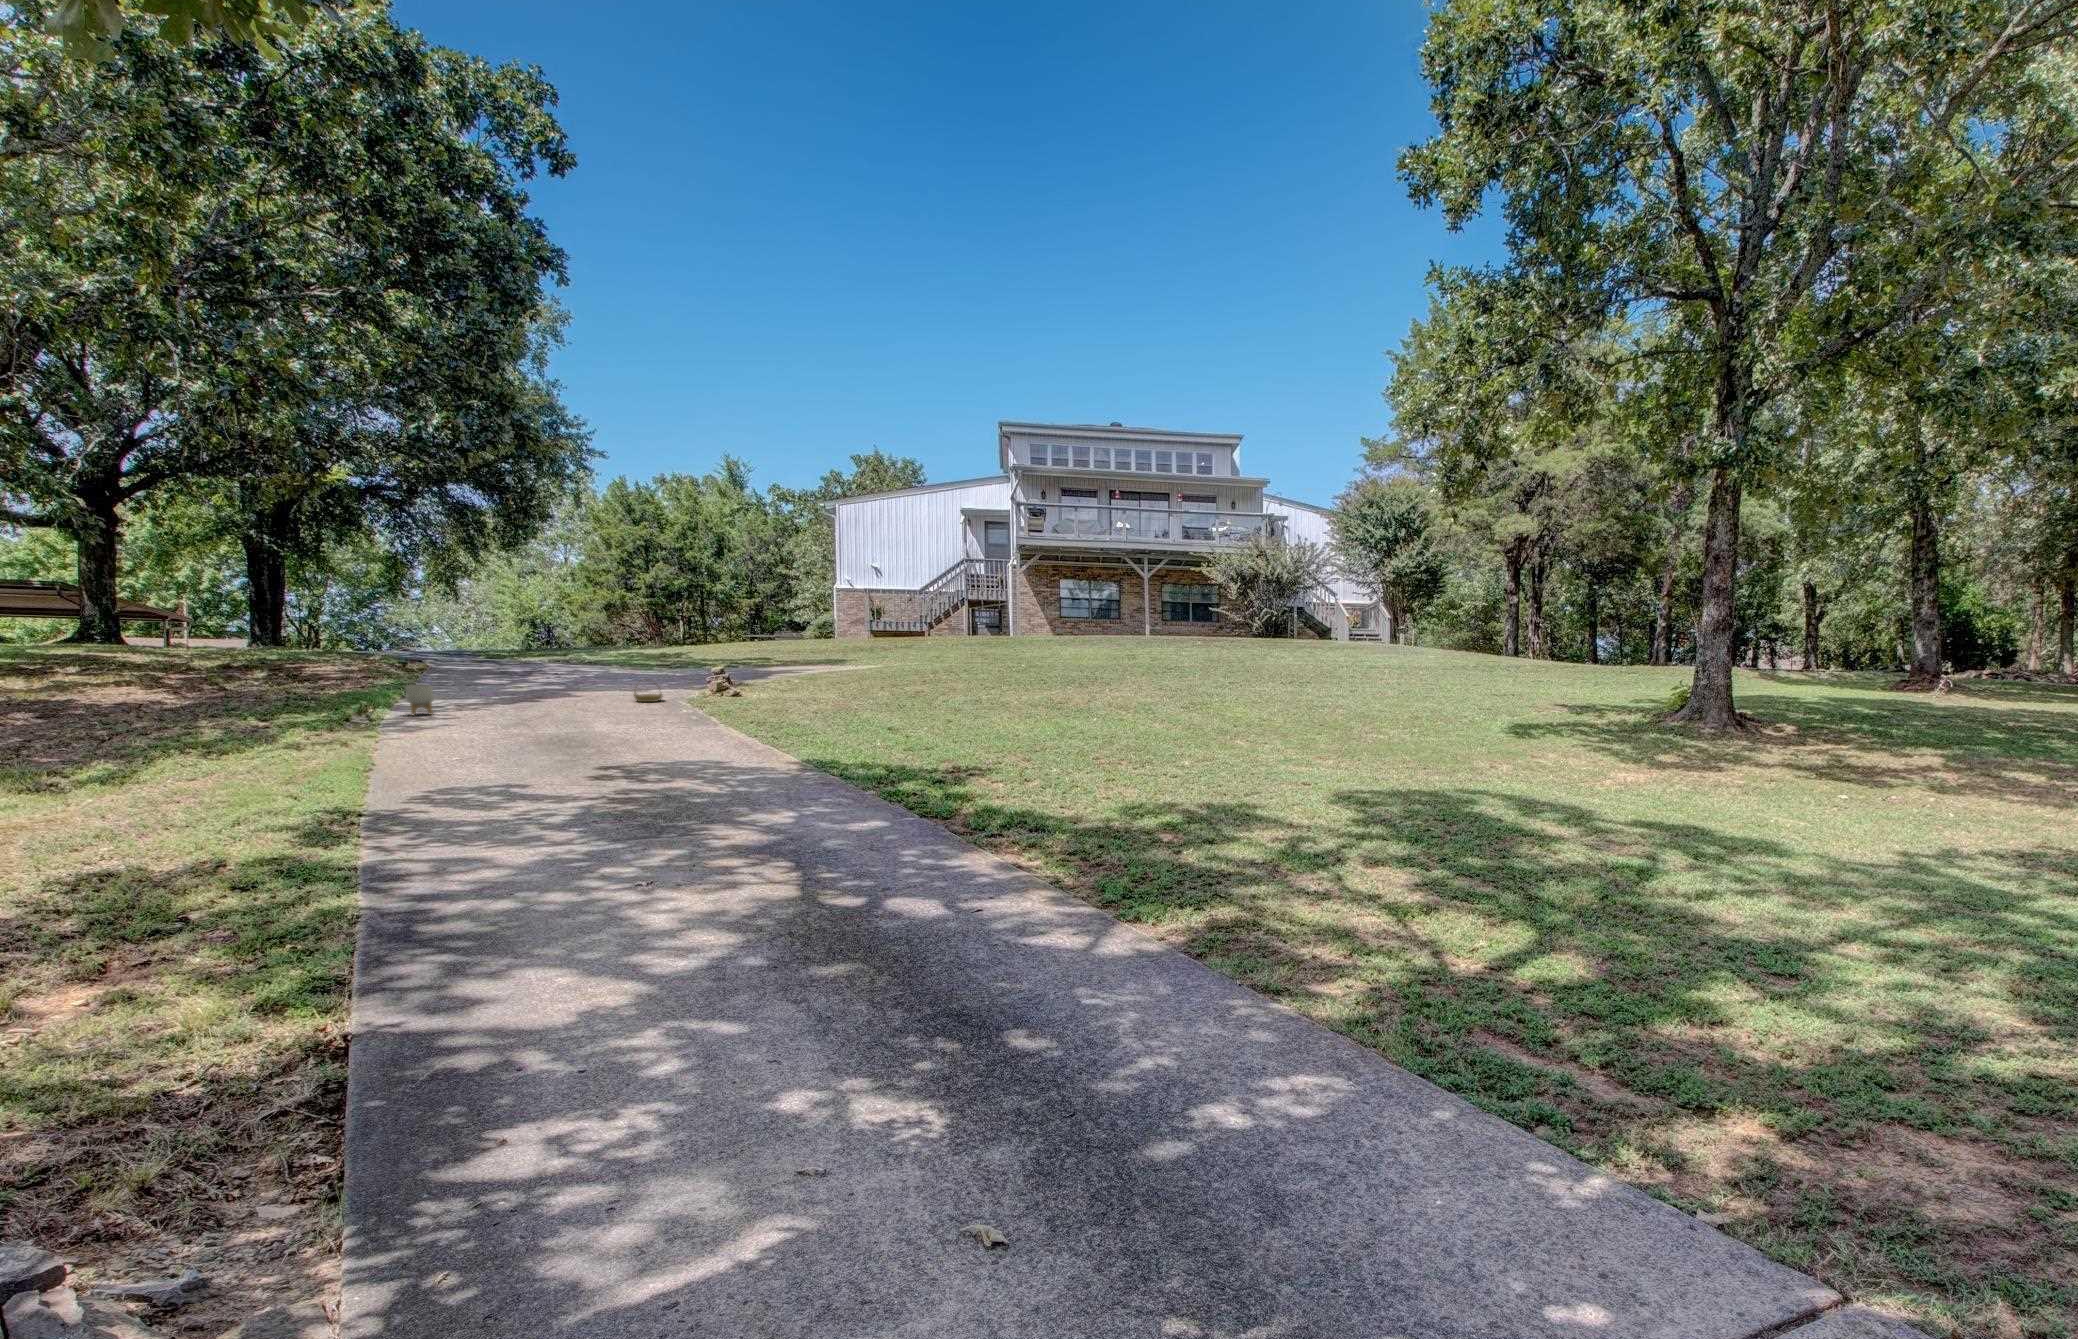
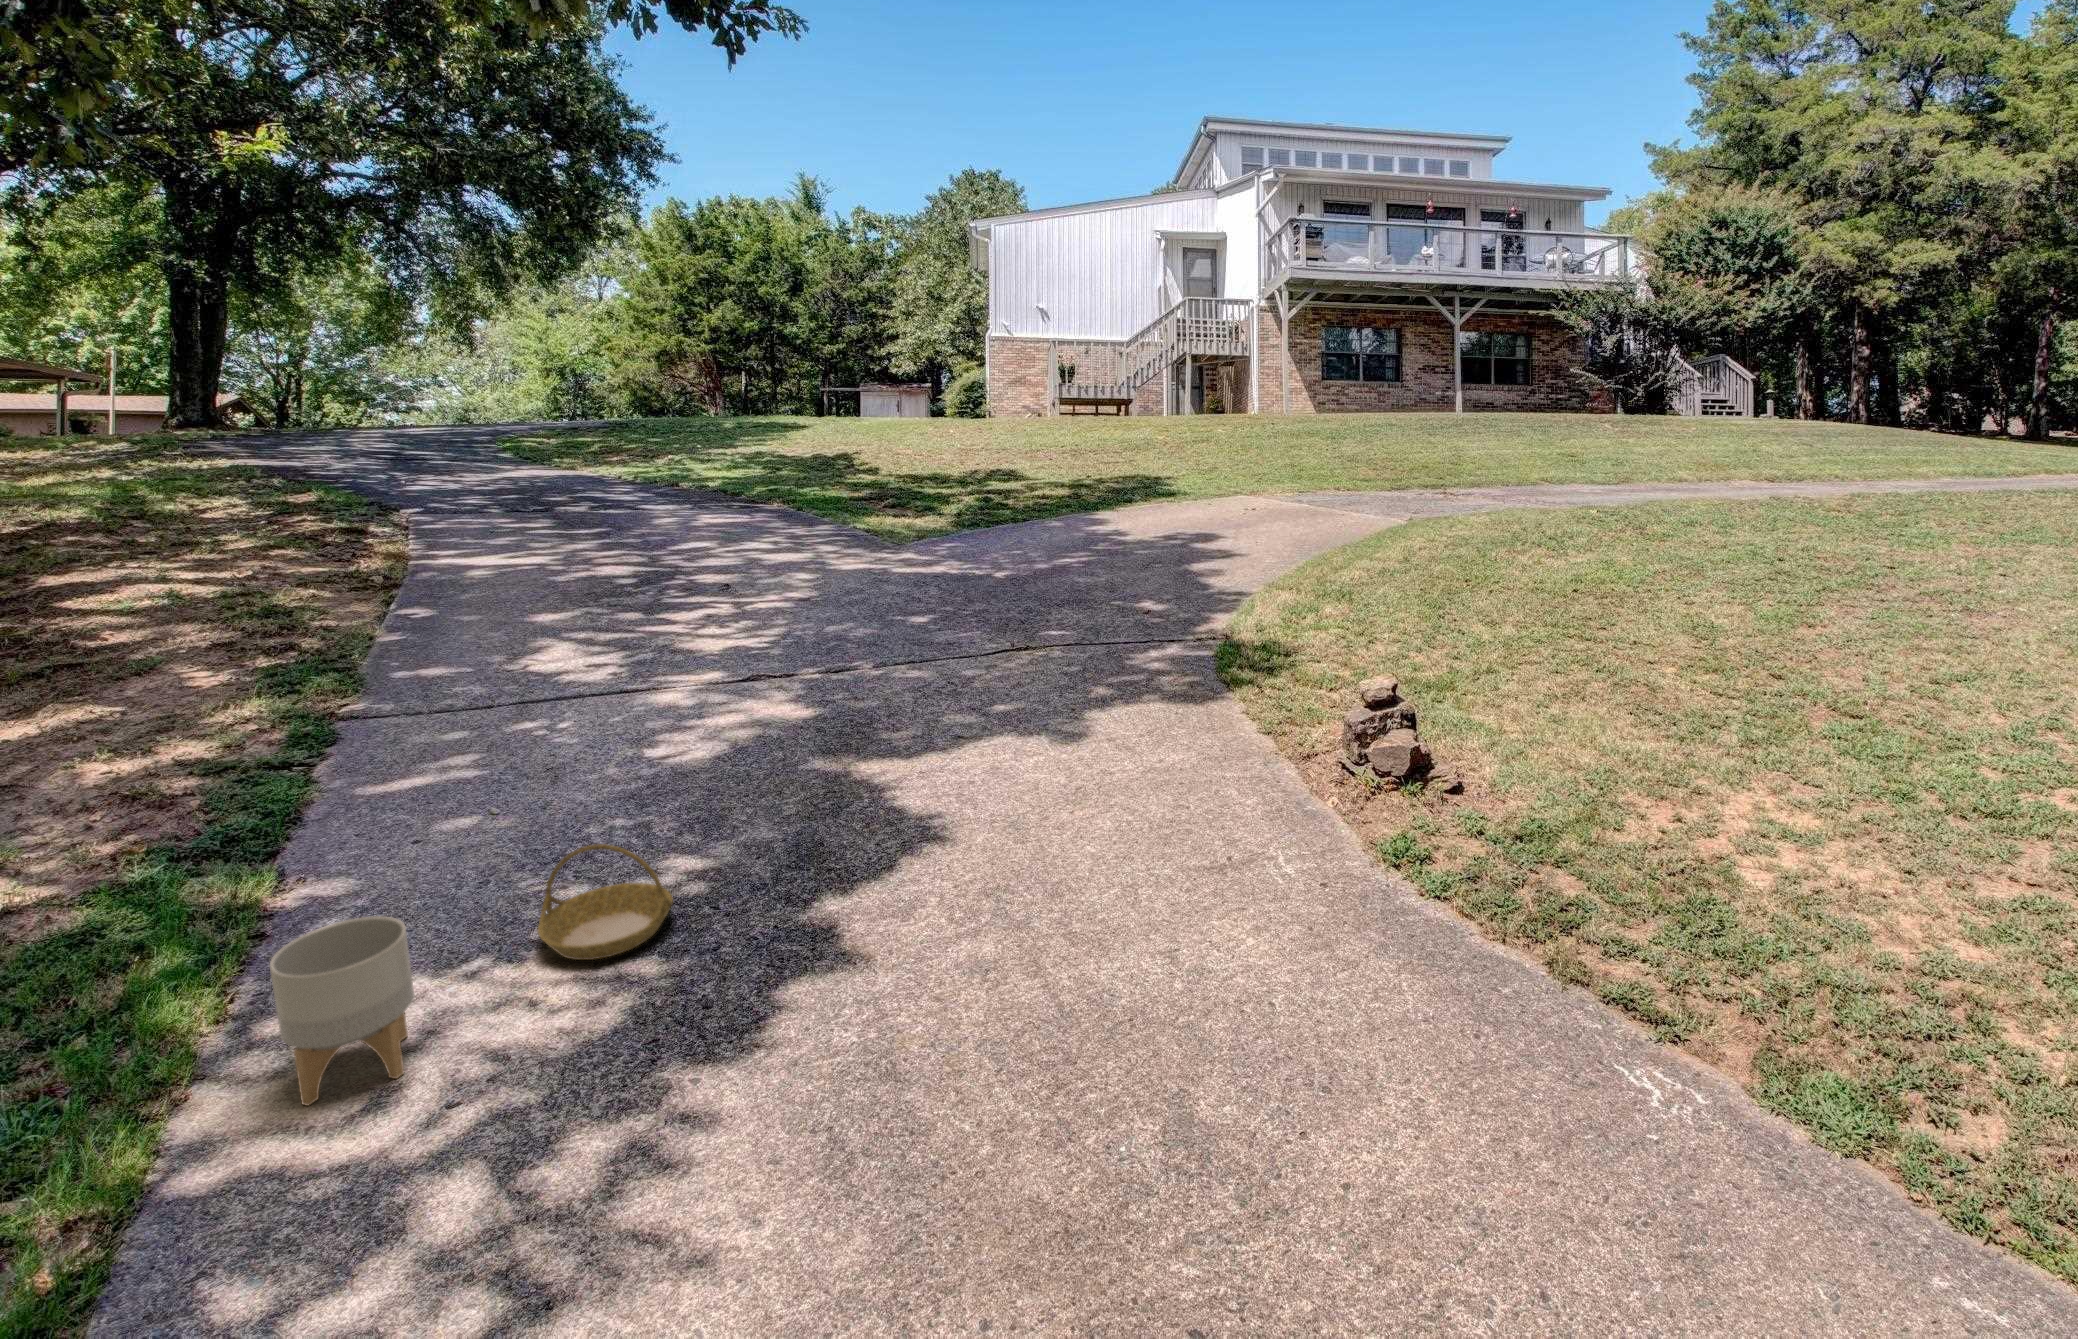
basket: present [634,692,663,702] -> present [538,844,673,960]

